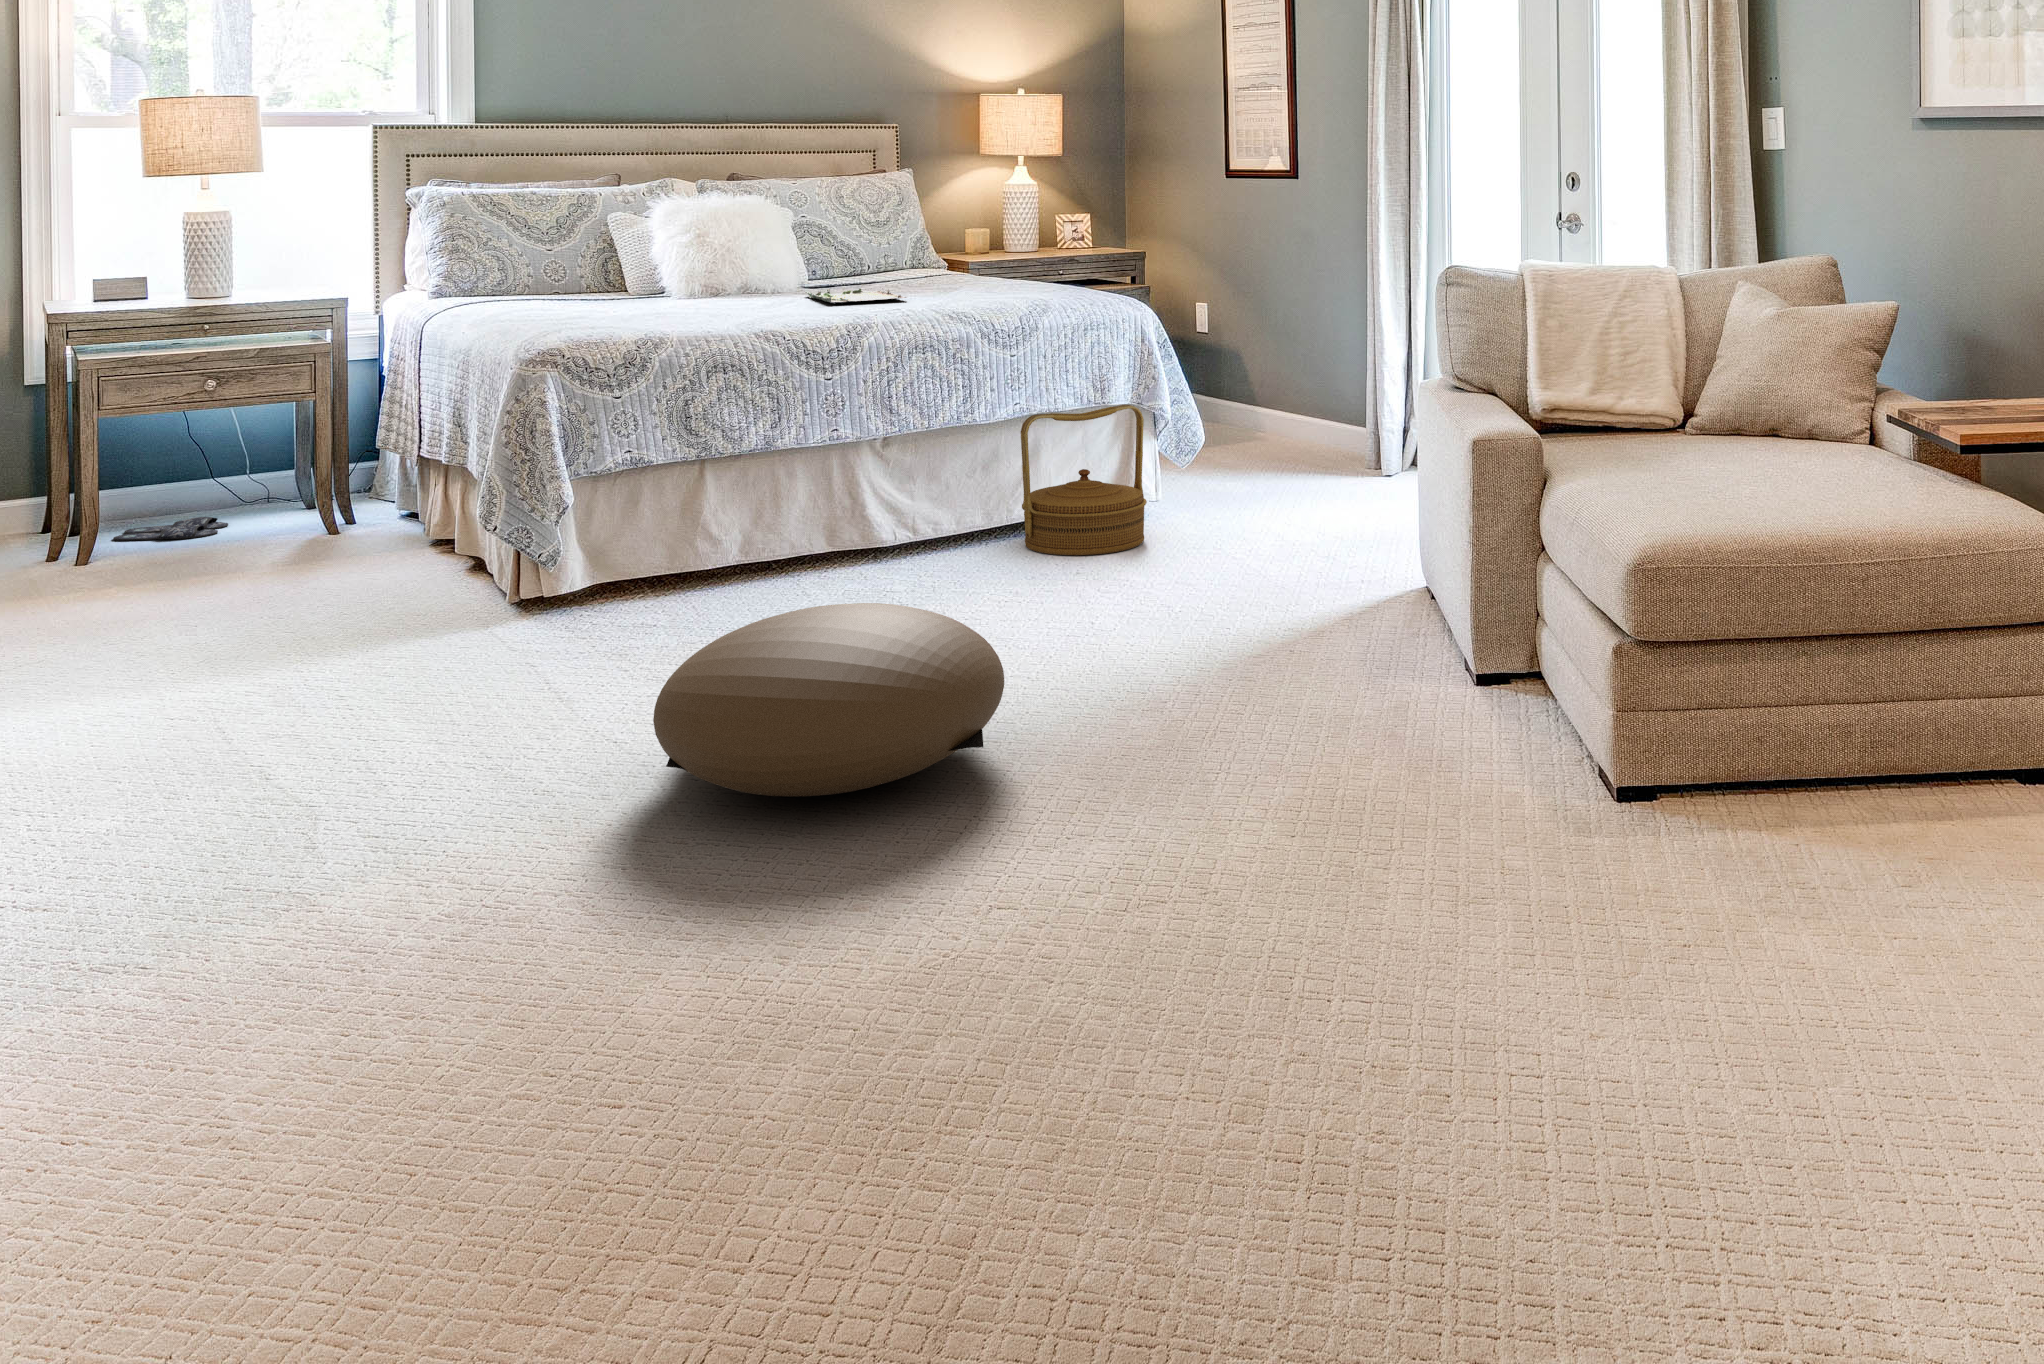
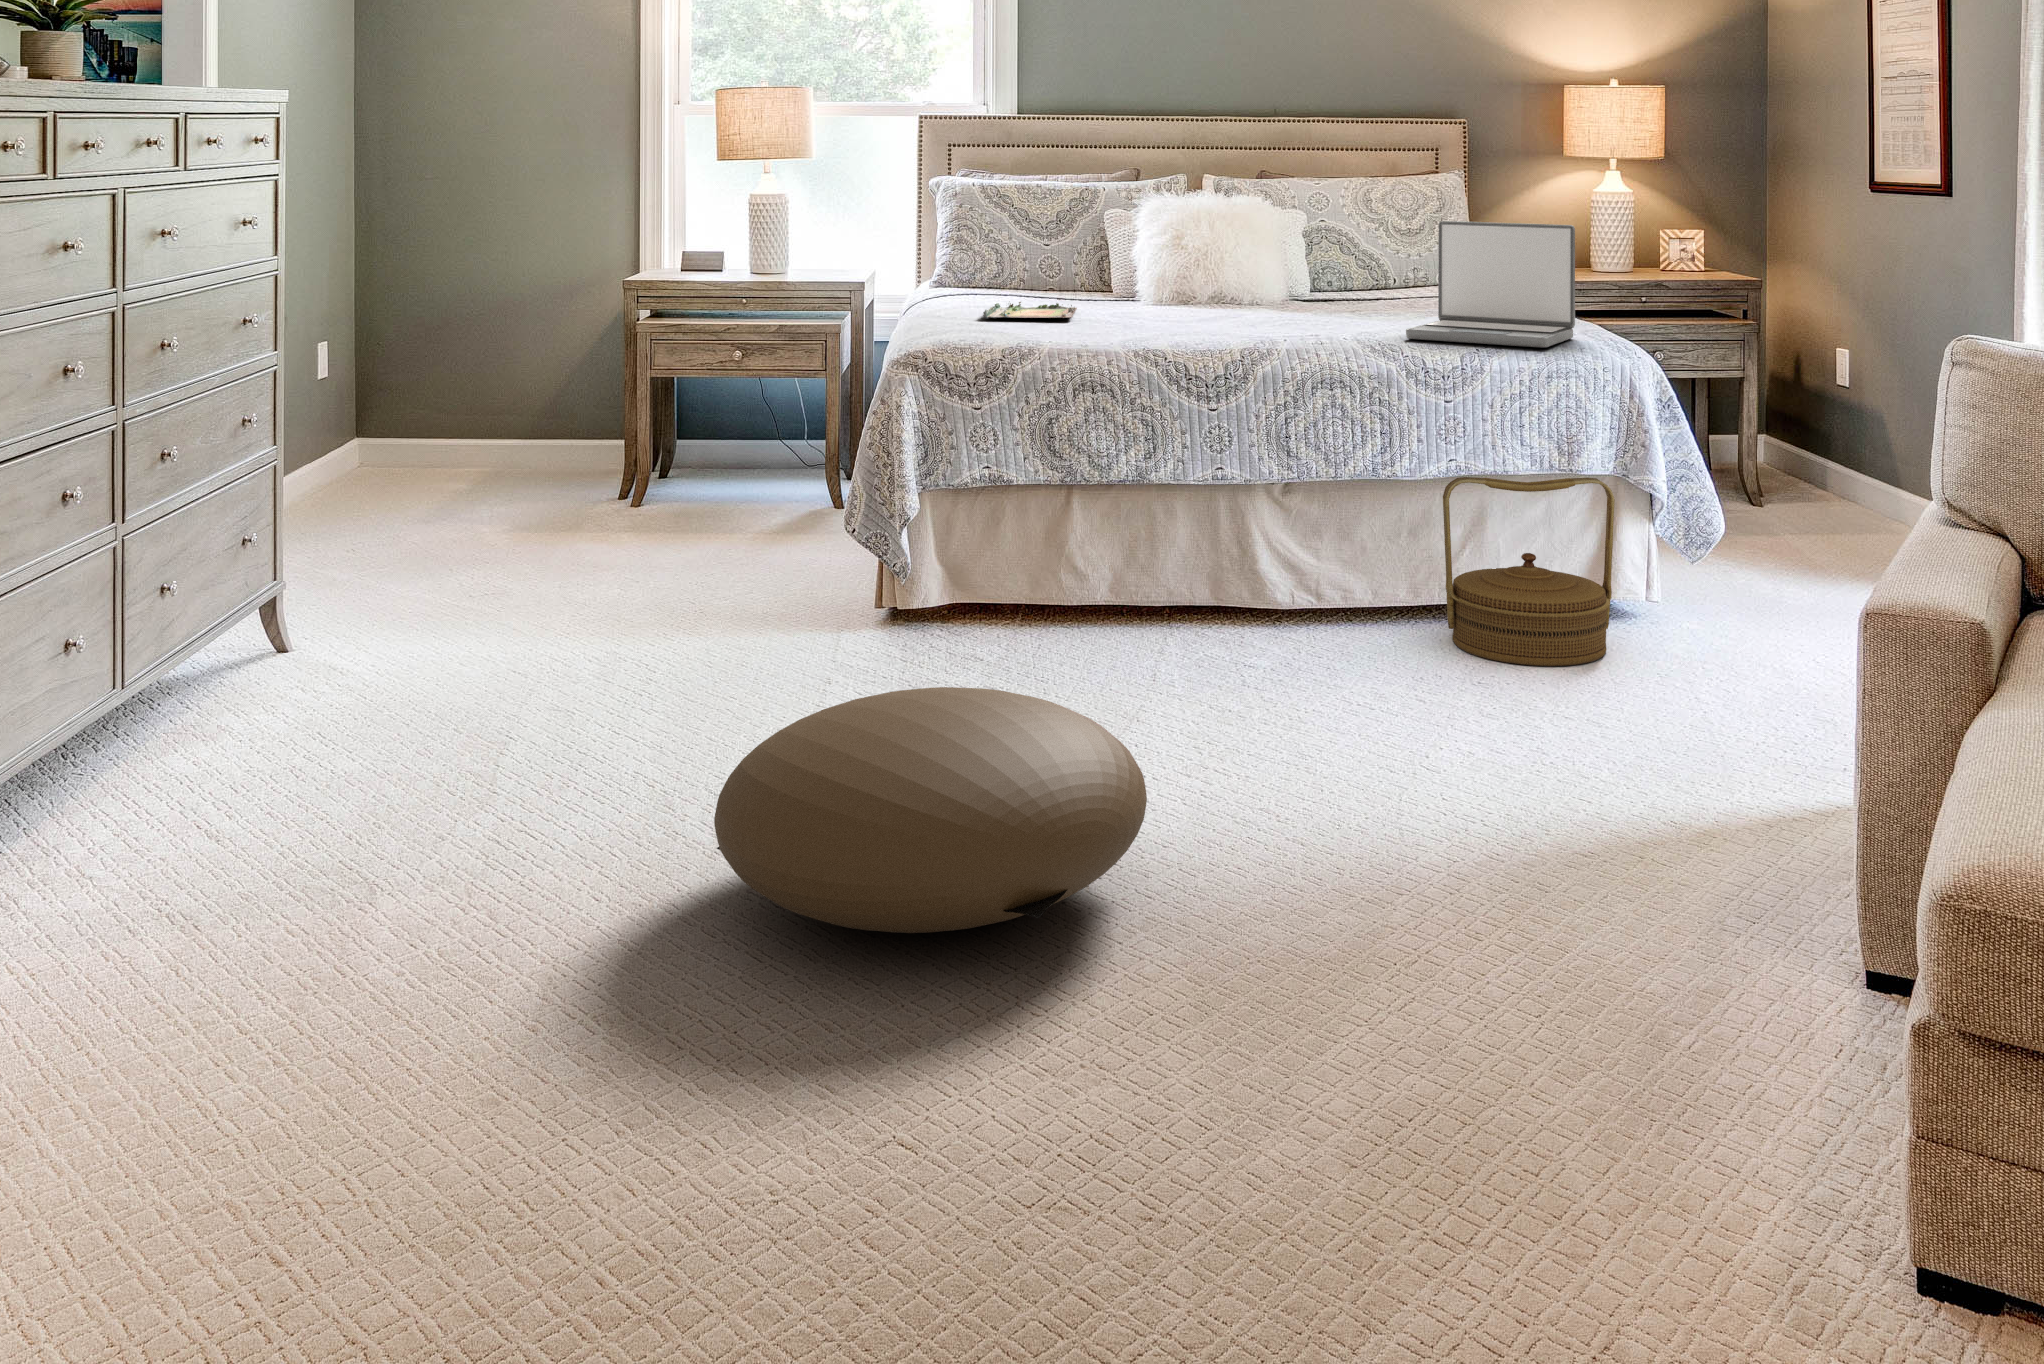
laptop: none [964,208,1086,309] -> present [1406,221,1575,348]
tray: present [807,289,907,304] -> present [983,299,1077,319]
slippers: present [113,517,228,541] -> none [684,476,776,495]

